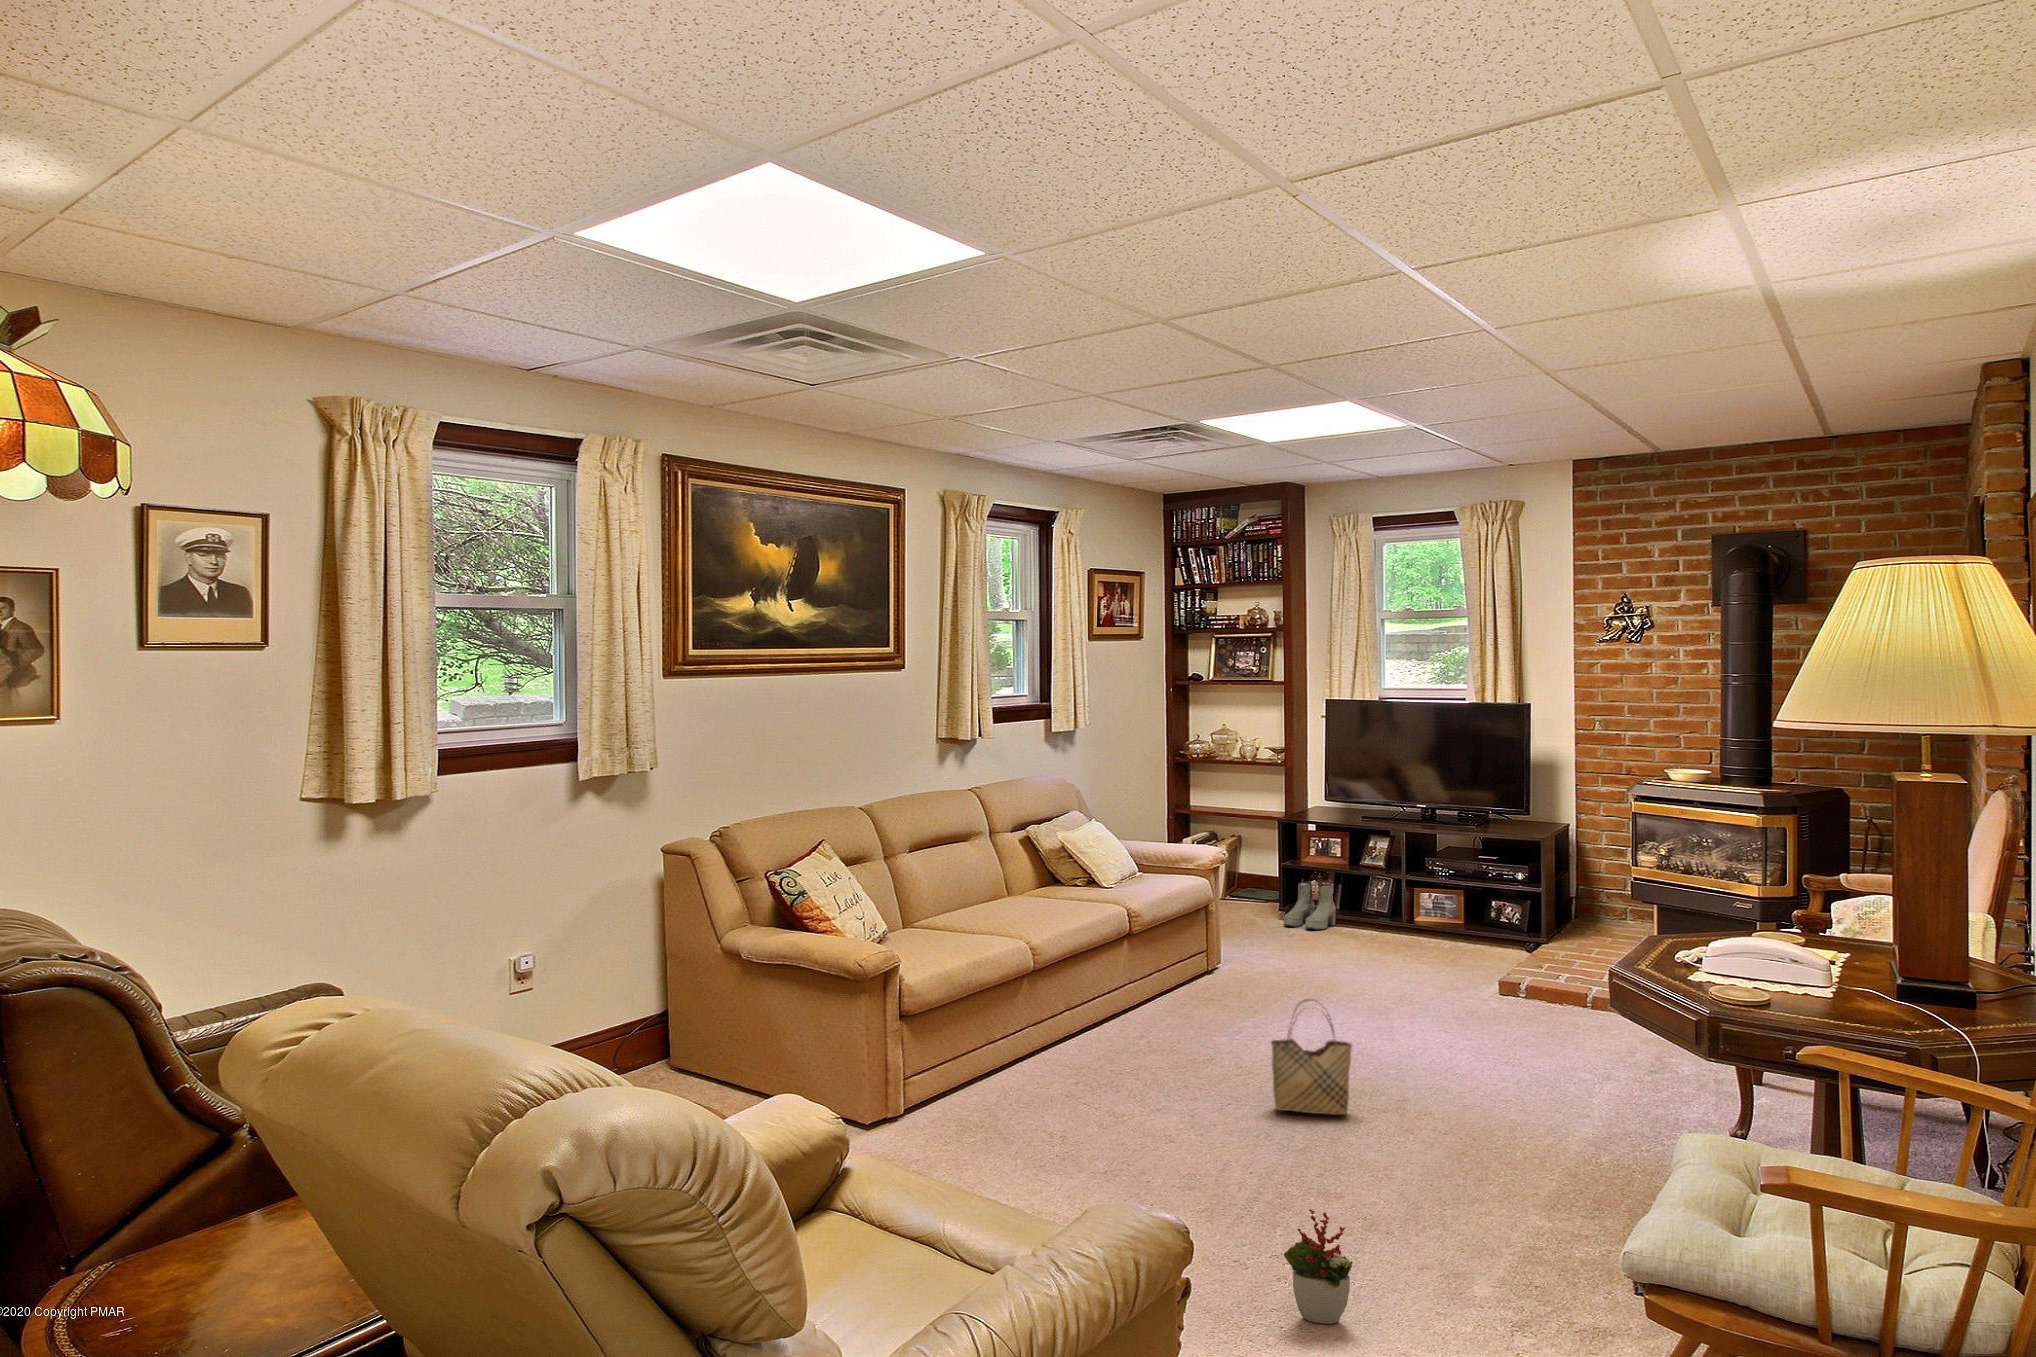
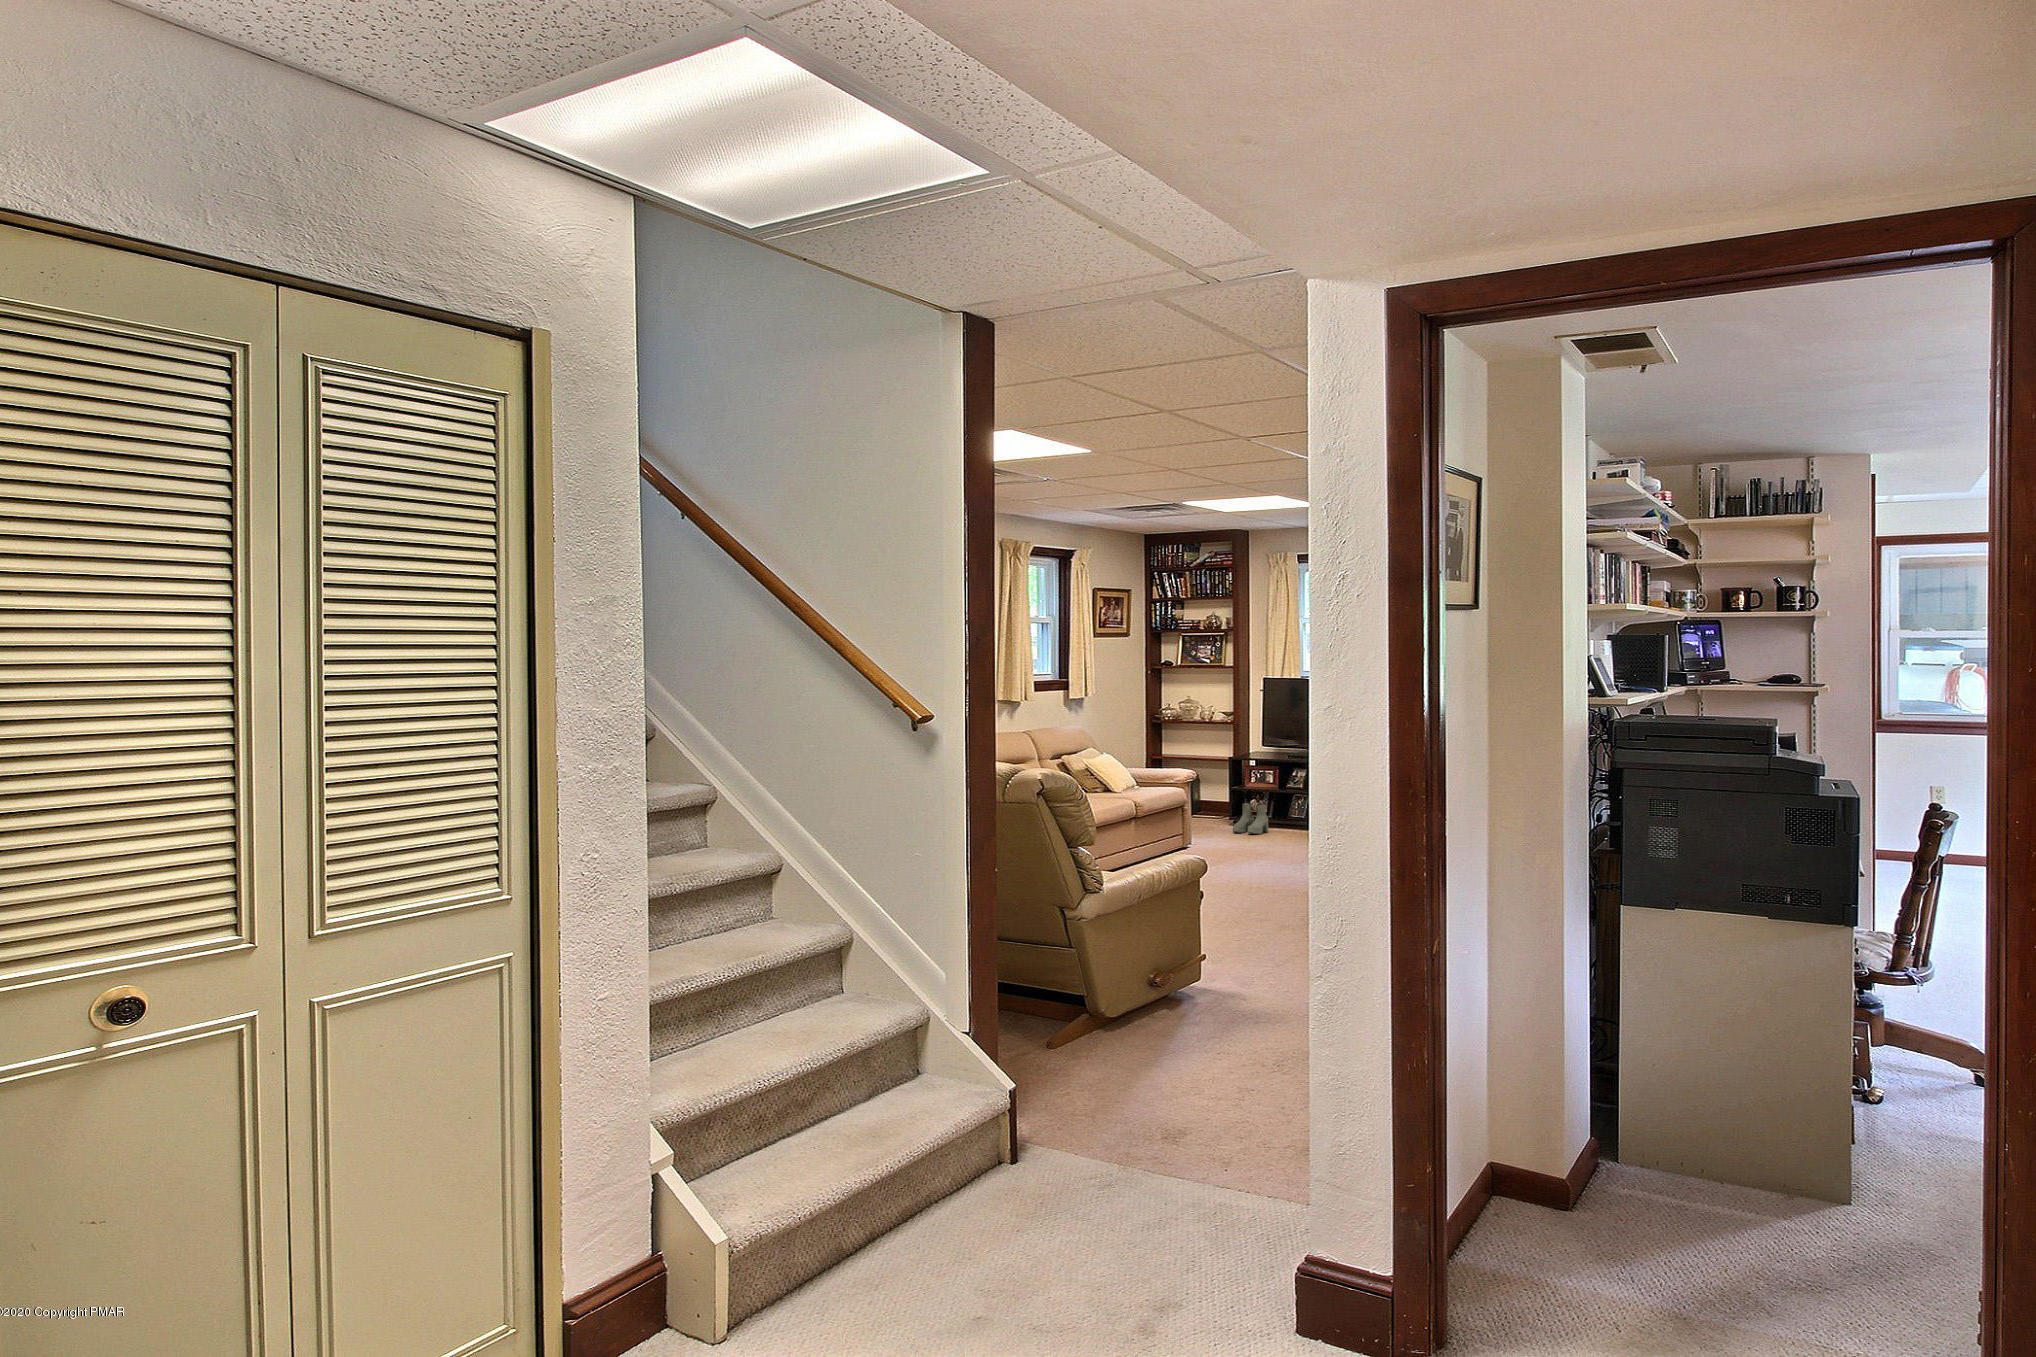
woven basket: present [1271,999,1352,1115] -> none [1224,844,1274,912]
decorative plant: present [1284,1209,1353,1324] -> none [1233,921,1269,981]

